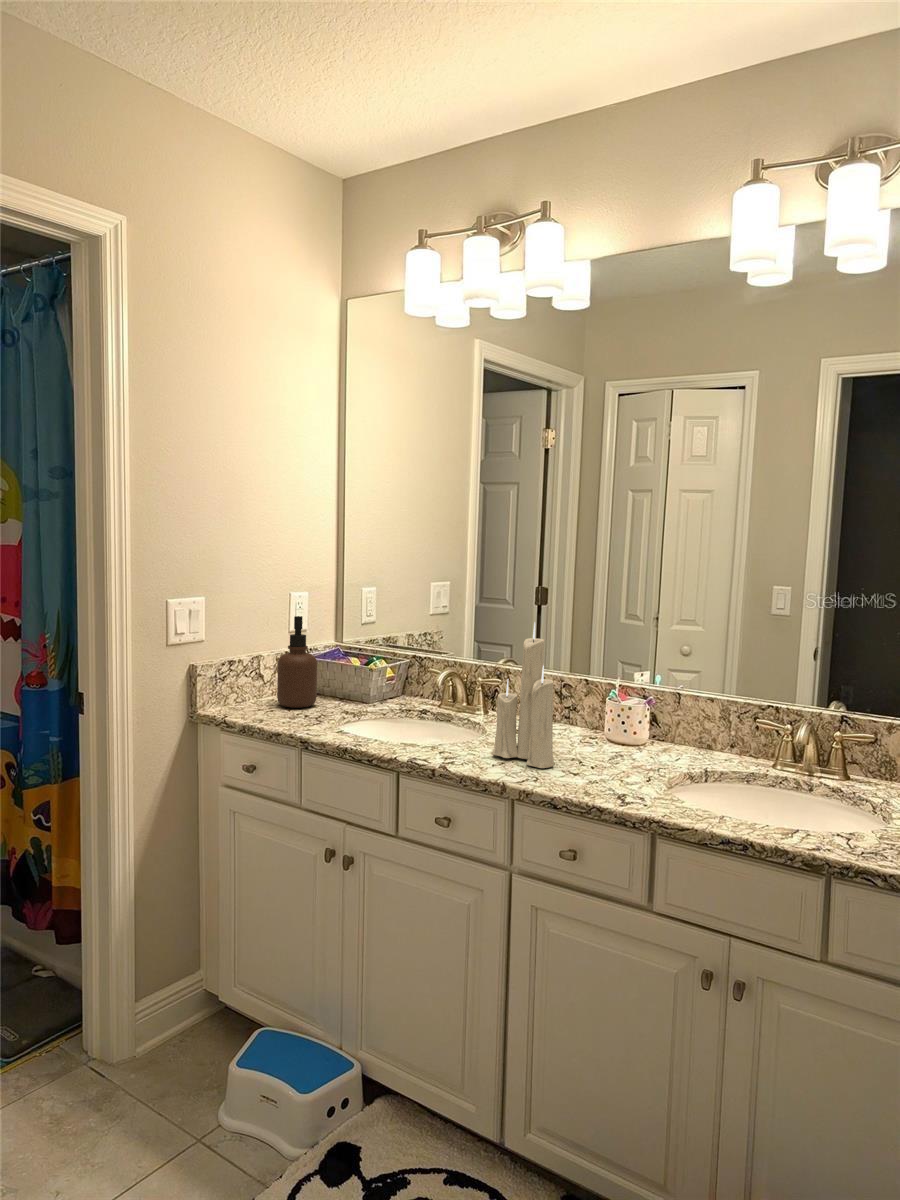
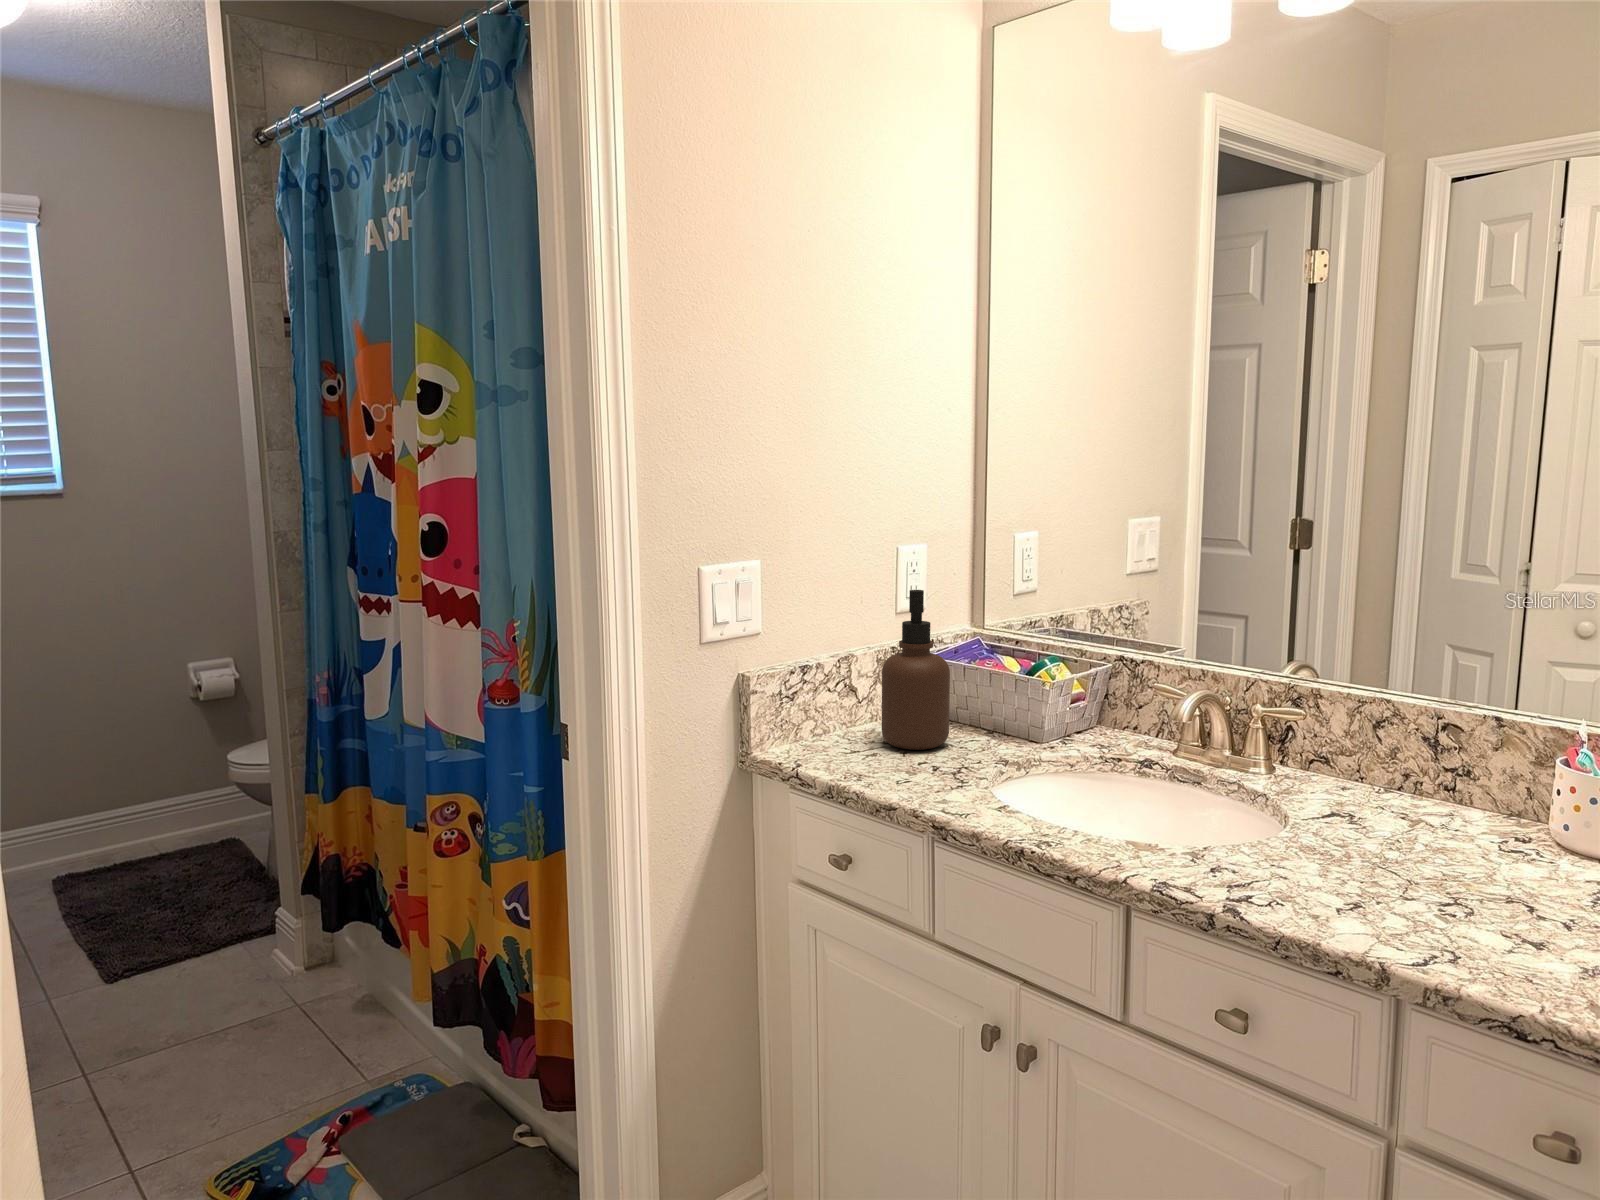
candle: present [492,623,554,768] -> none [1326,598,1483,925]

